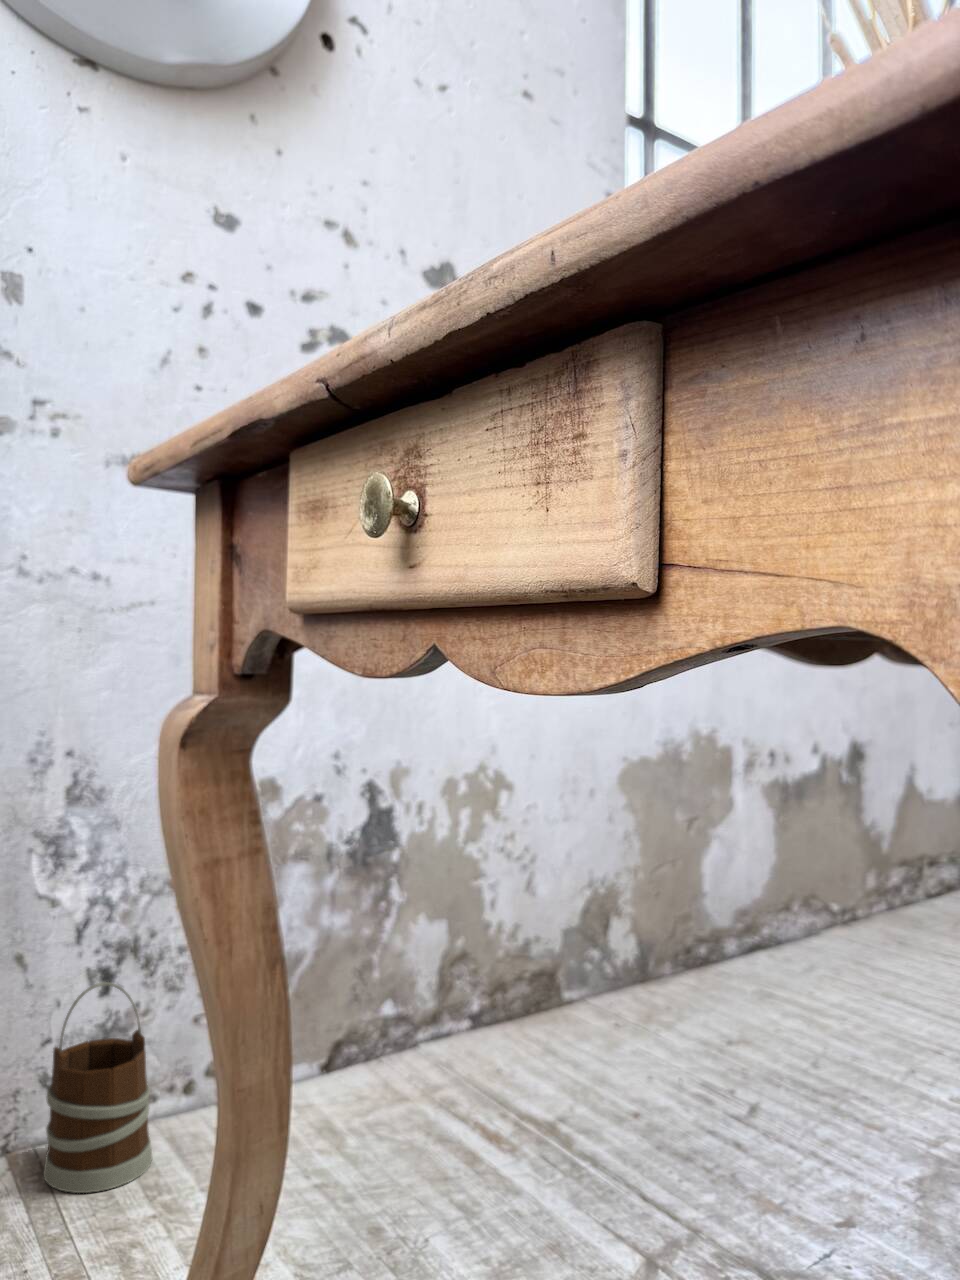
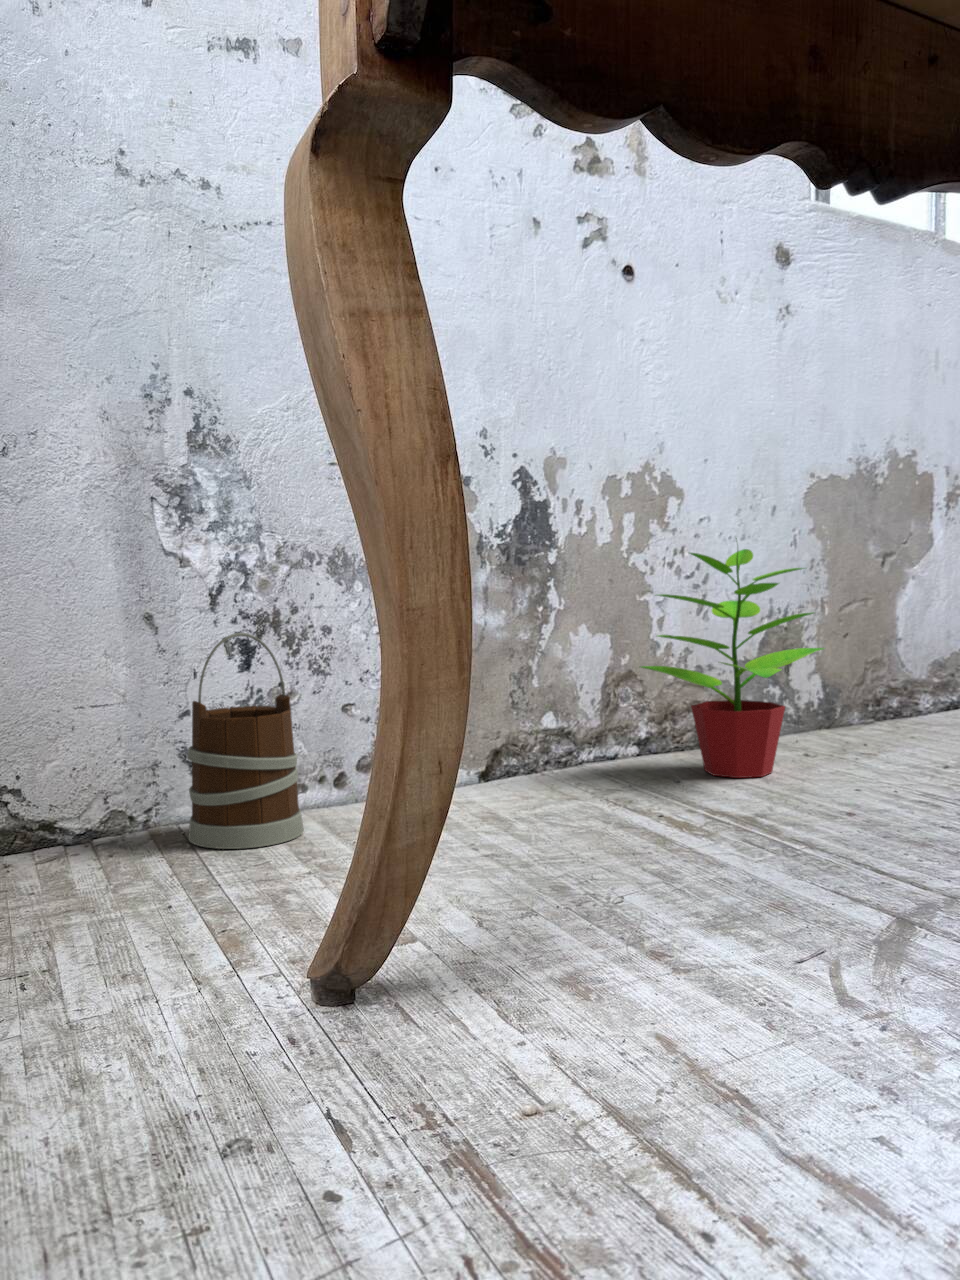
potted plant: none [471,849,633,1068] -> present [641,538,824,778]

